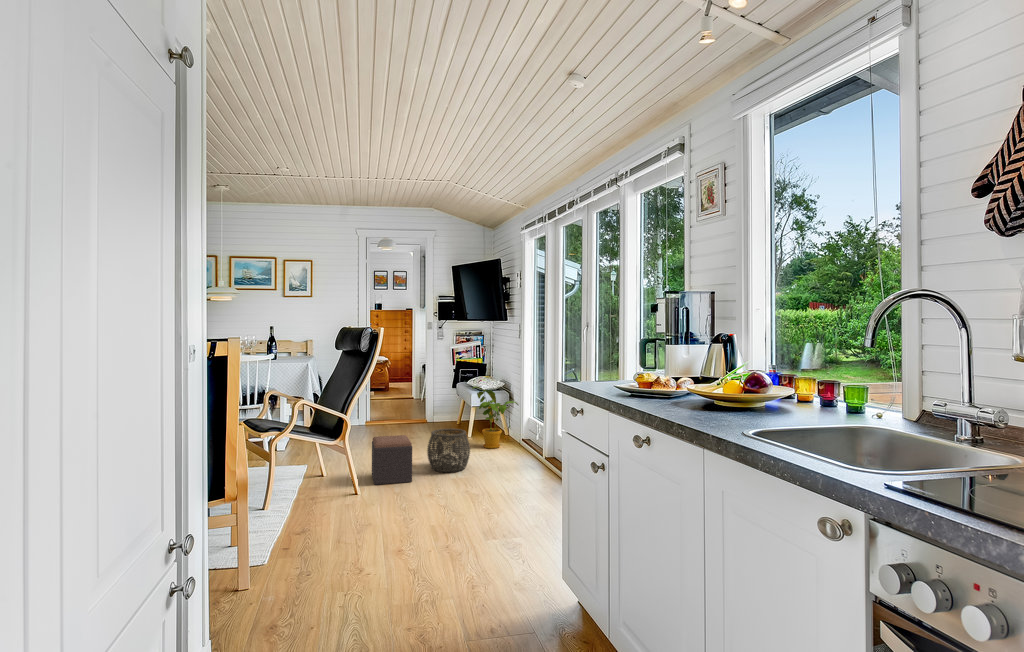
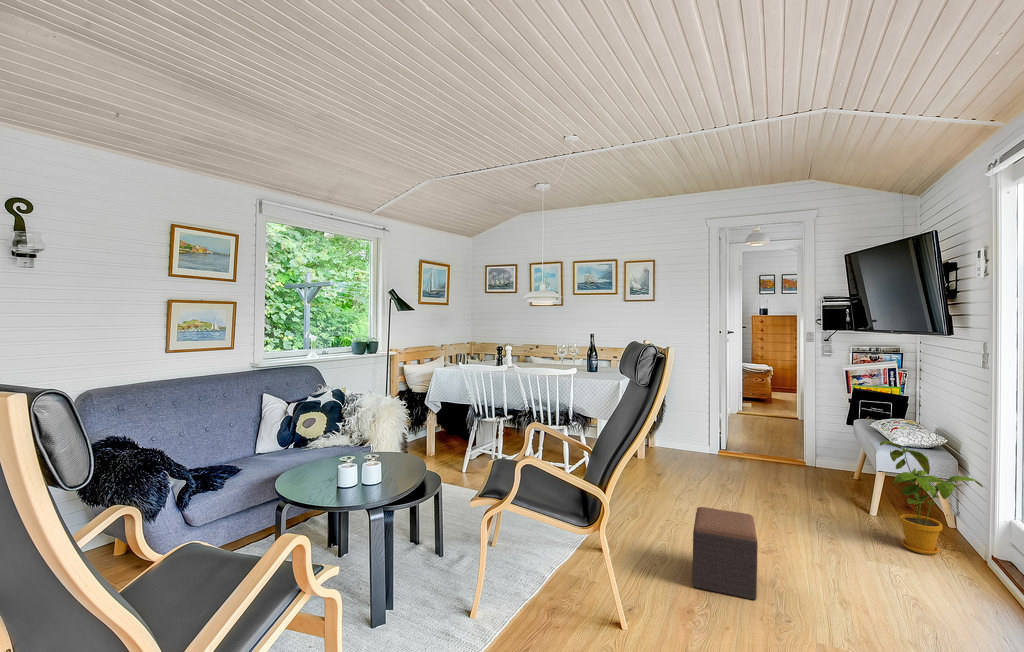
woven basket: present [427,429,470,472] -> none [788,512,875,599]

